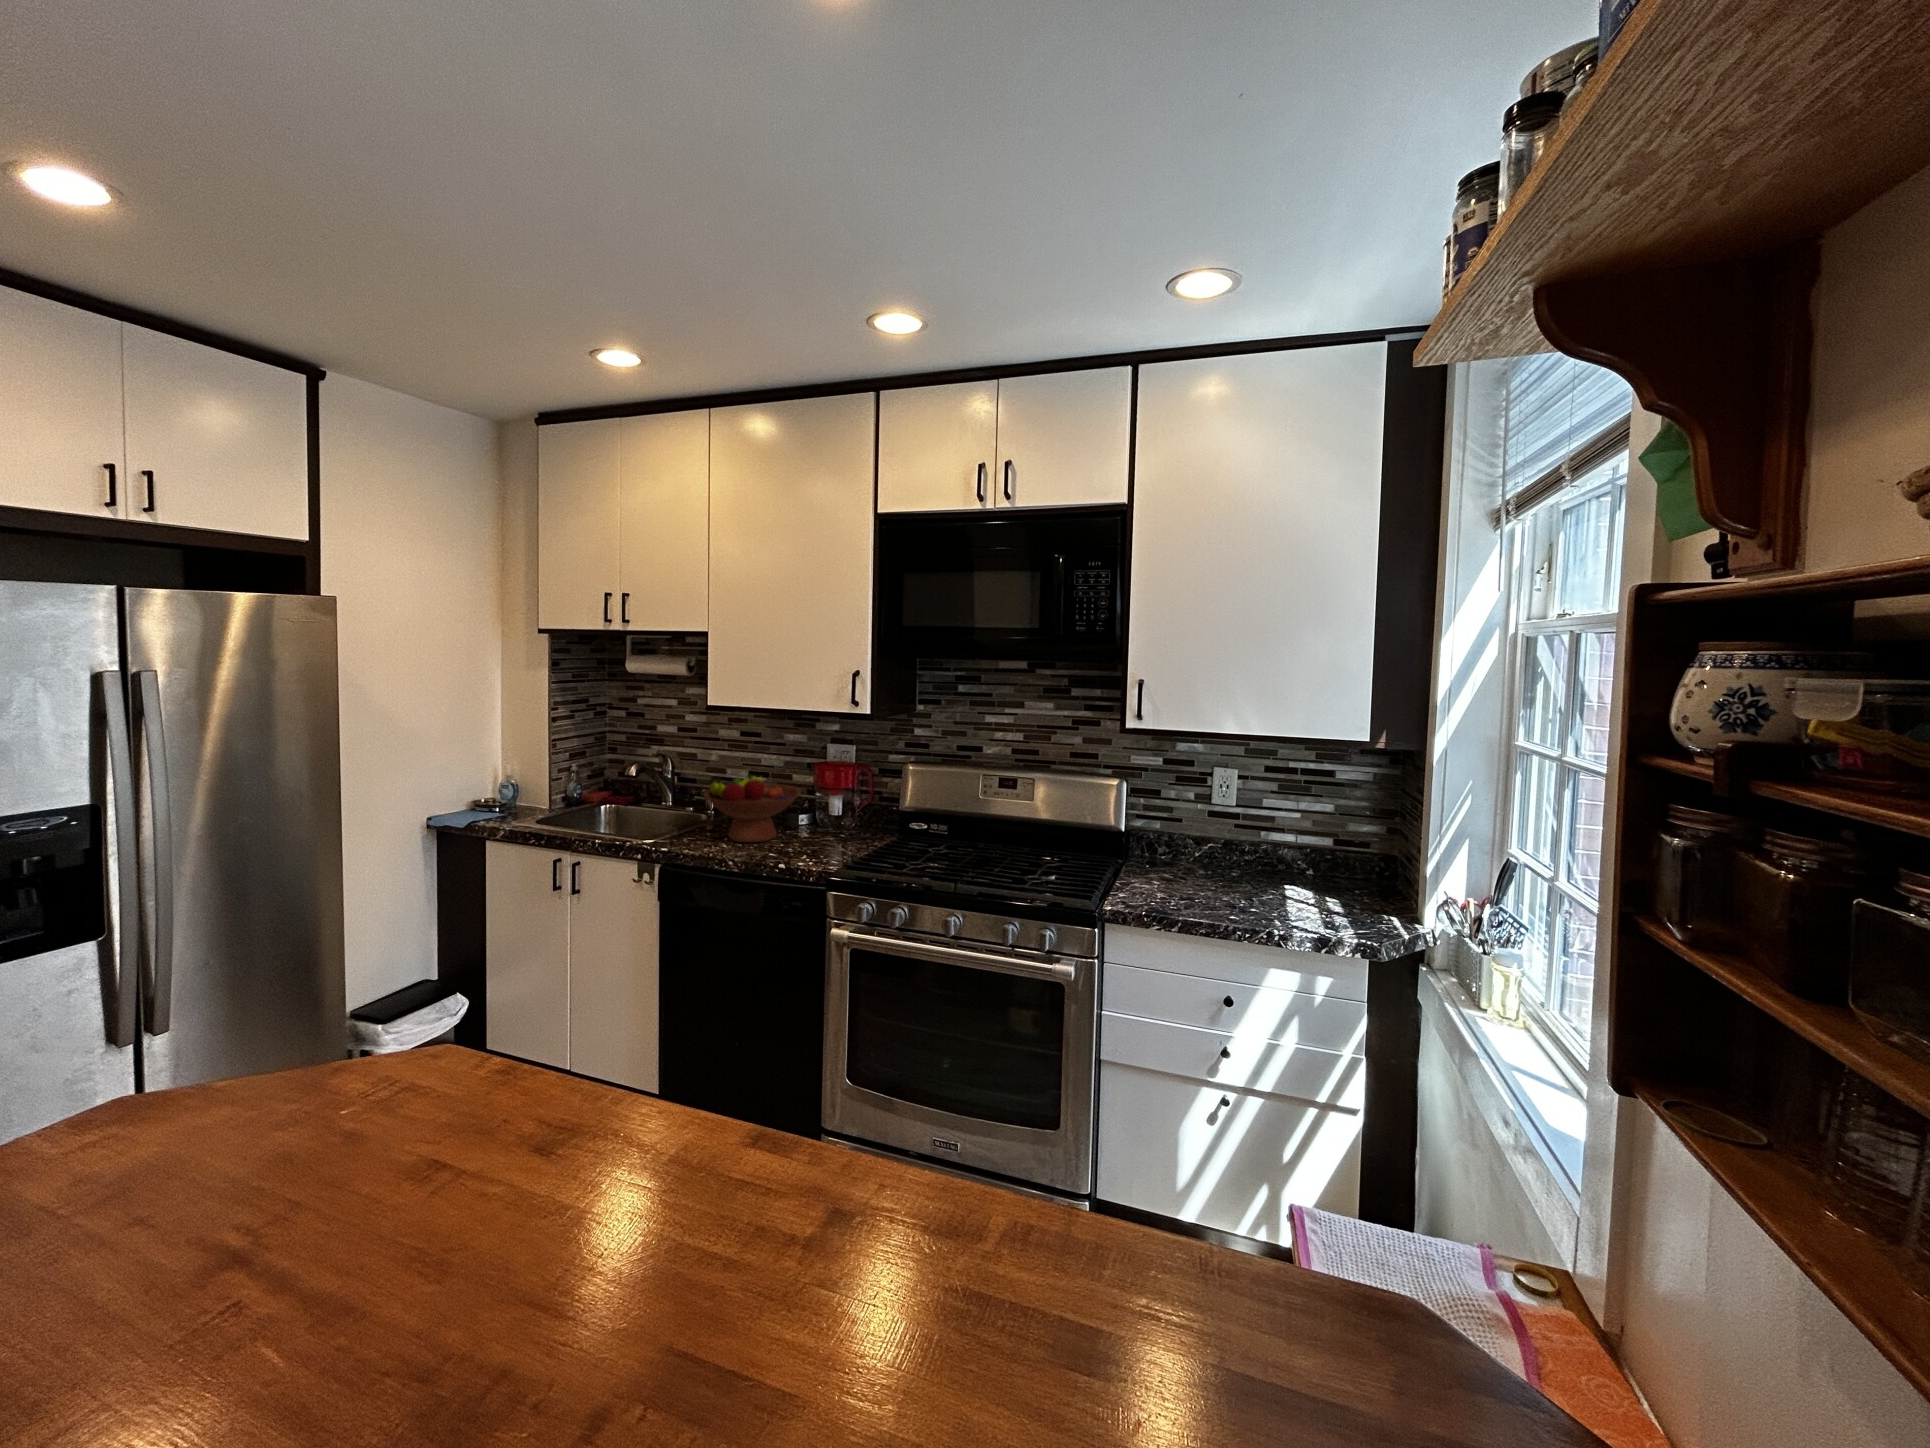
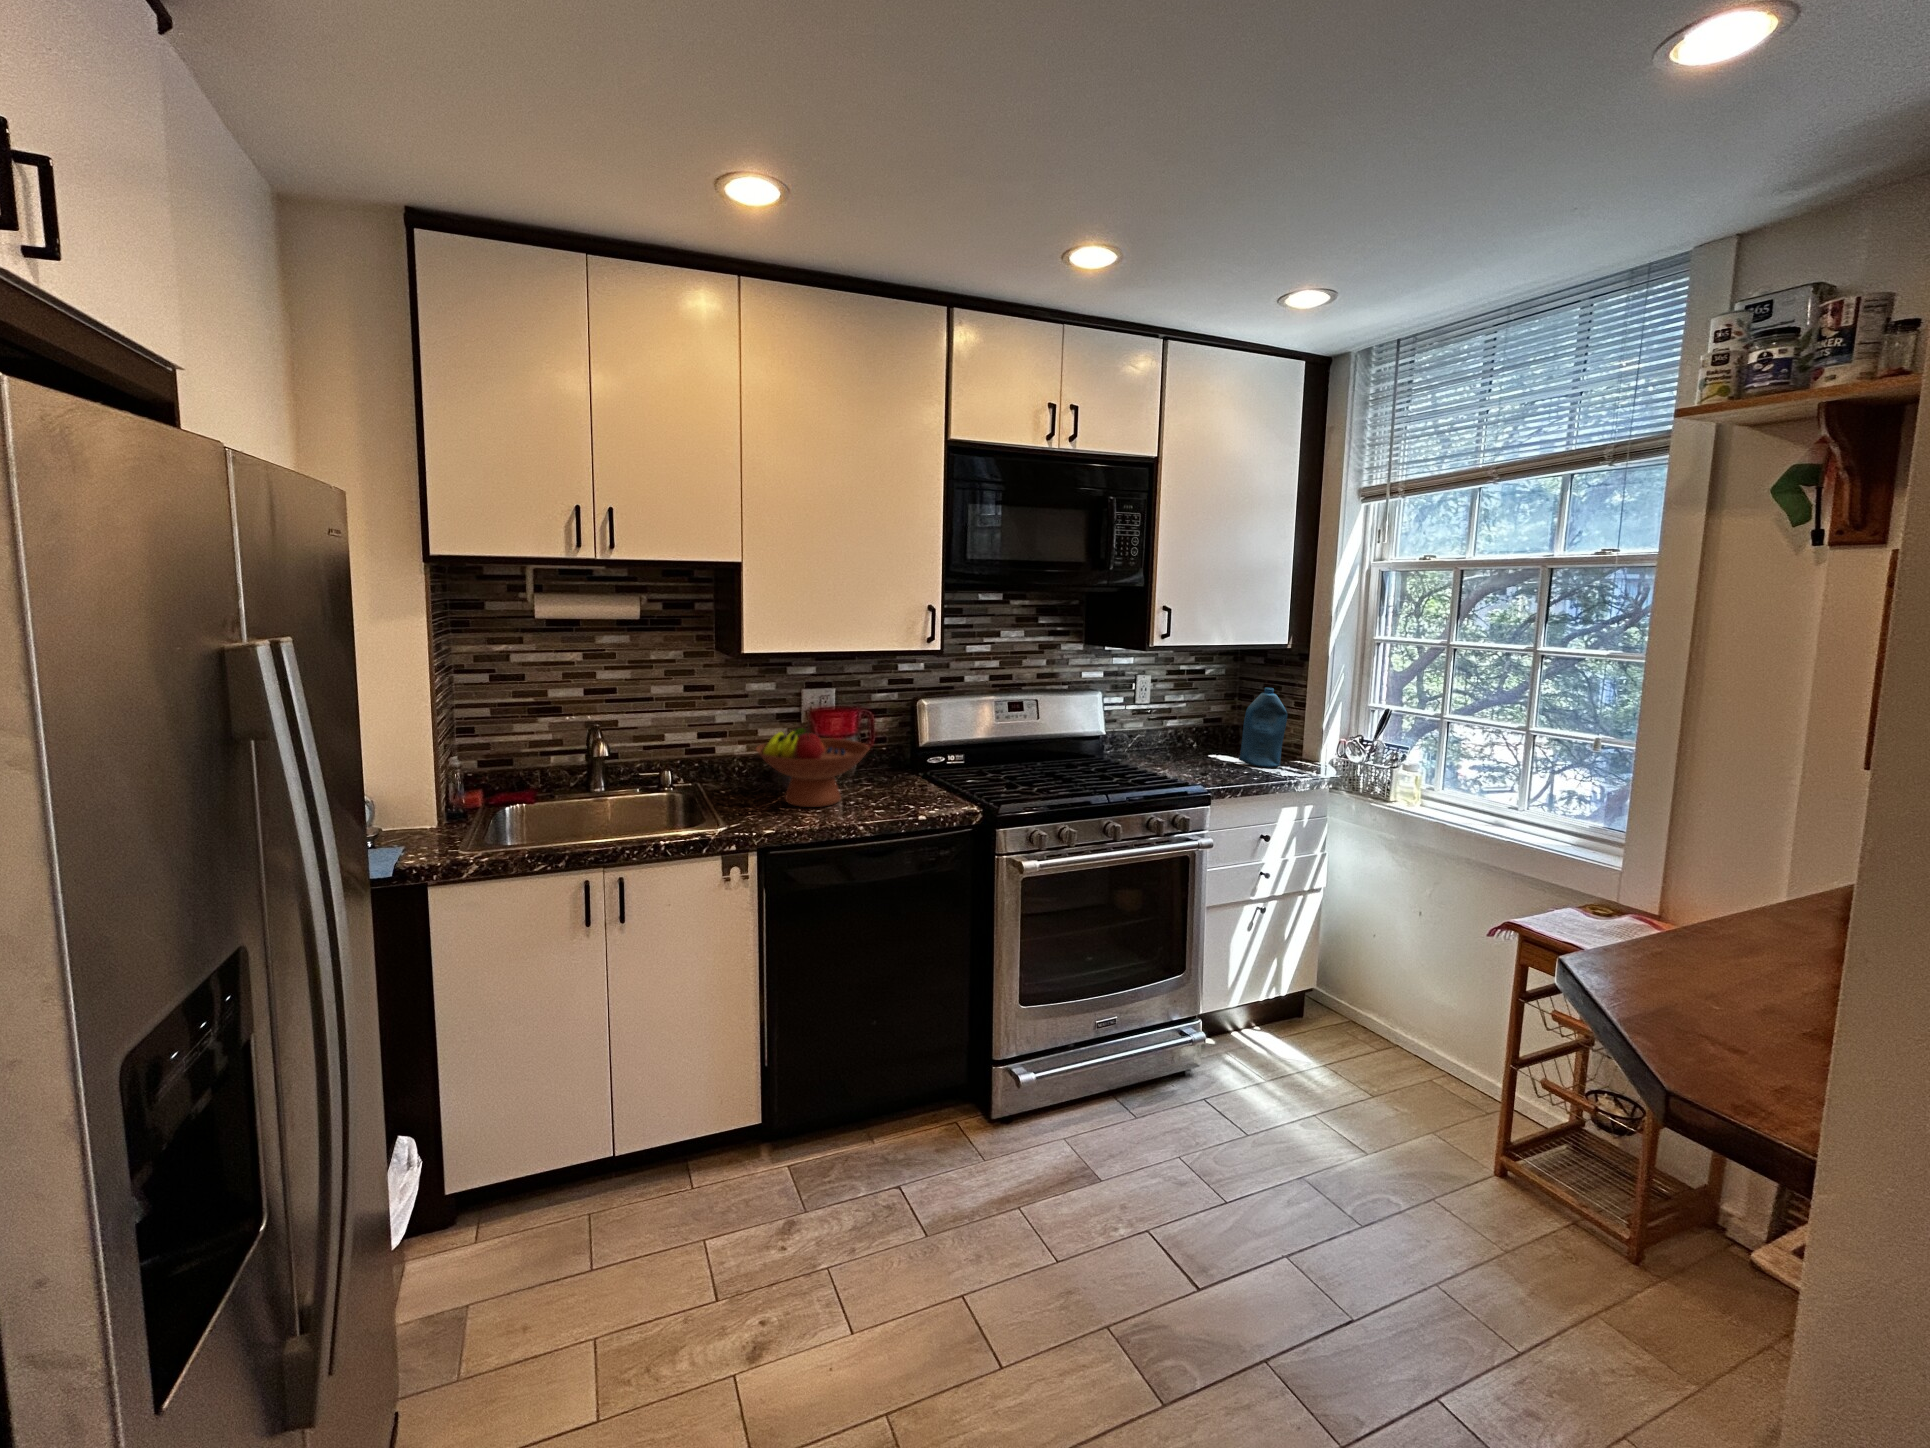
bottle: none [1266,802,1317,915] -> present [1239,688,1287,768]

